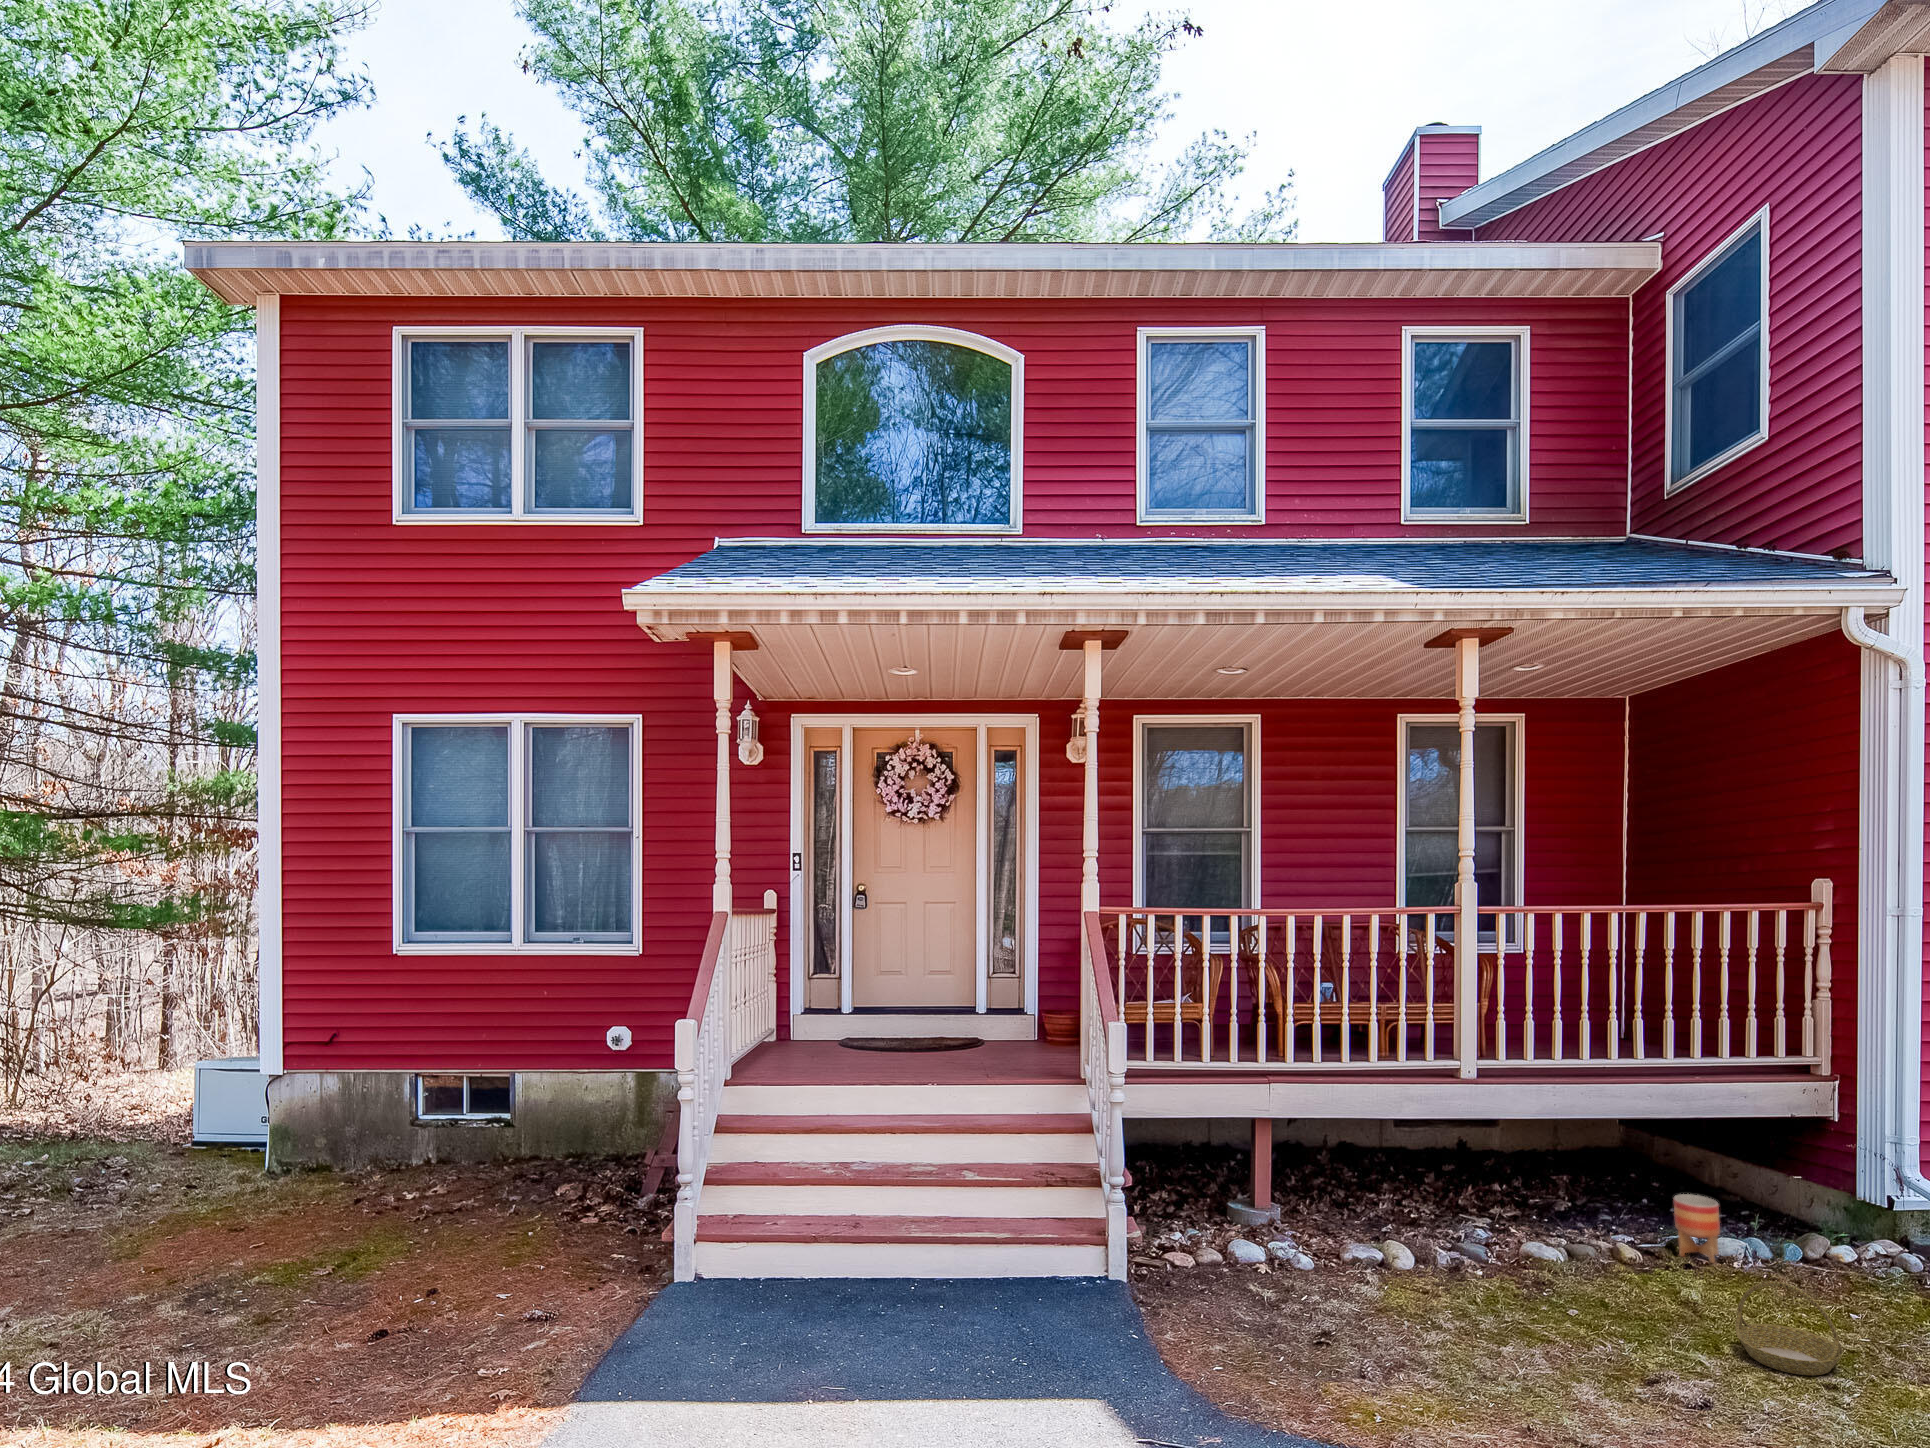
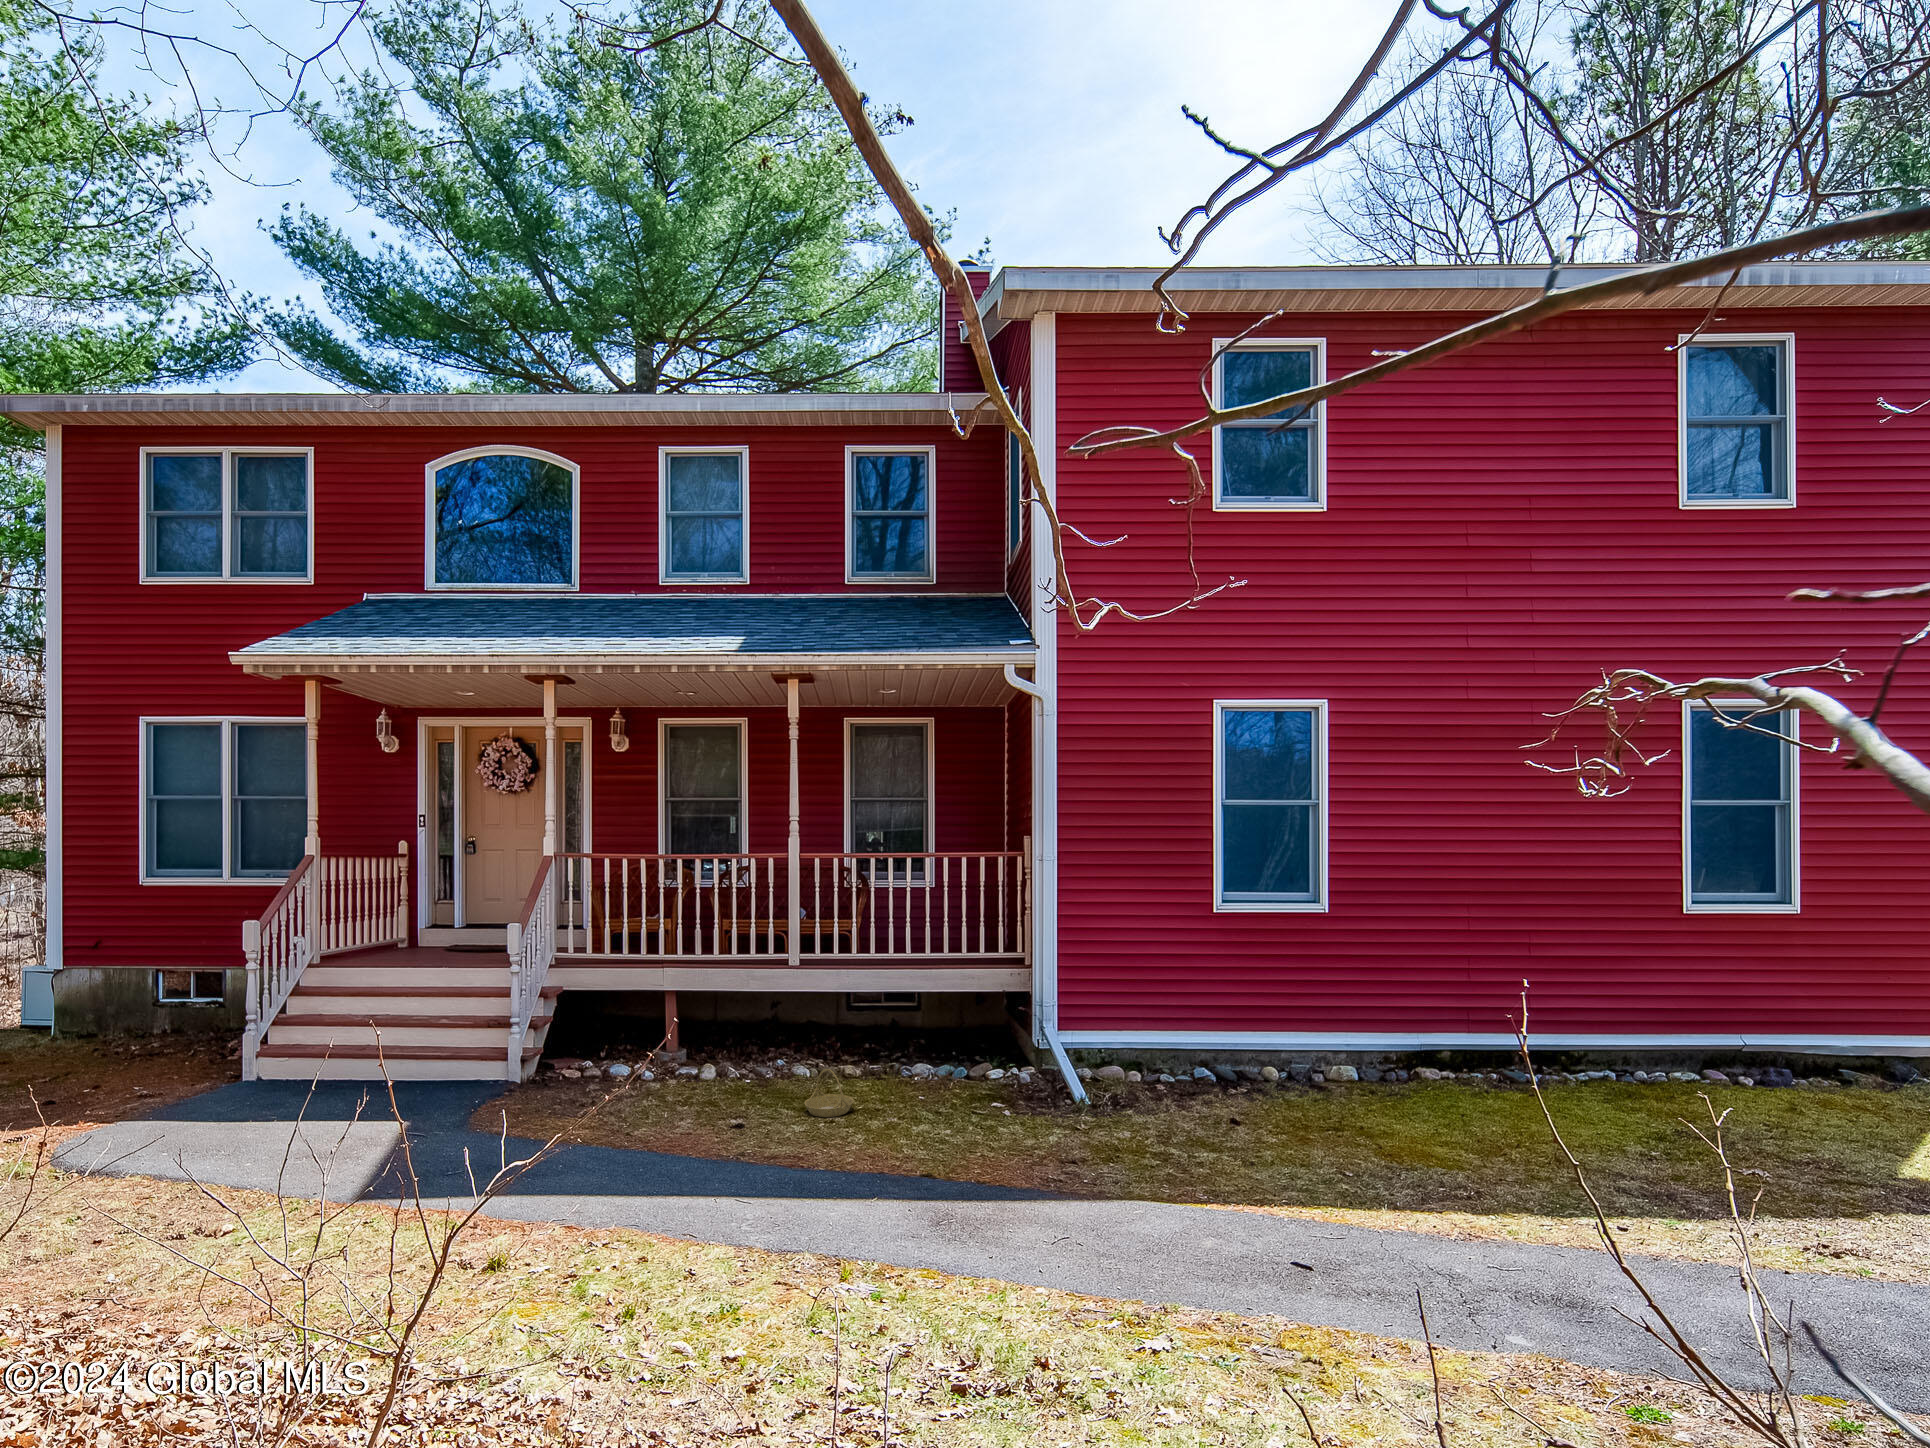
planter: present [1674,1194,1720,1263] -> none [890,1033,915,1073]

